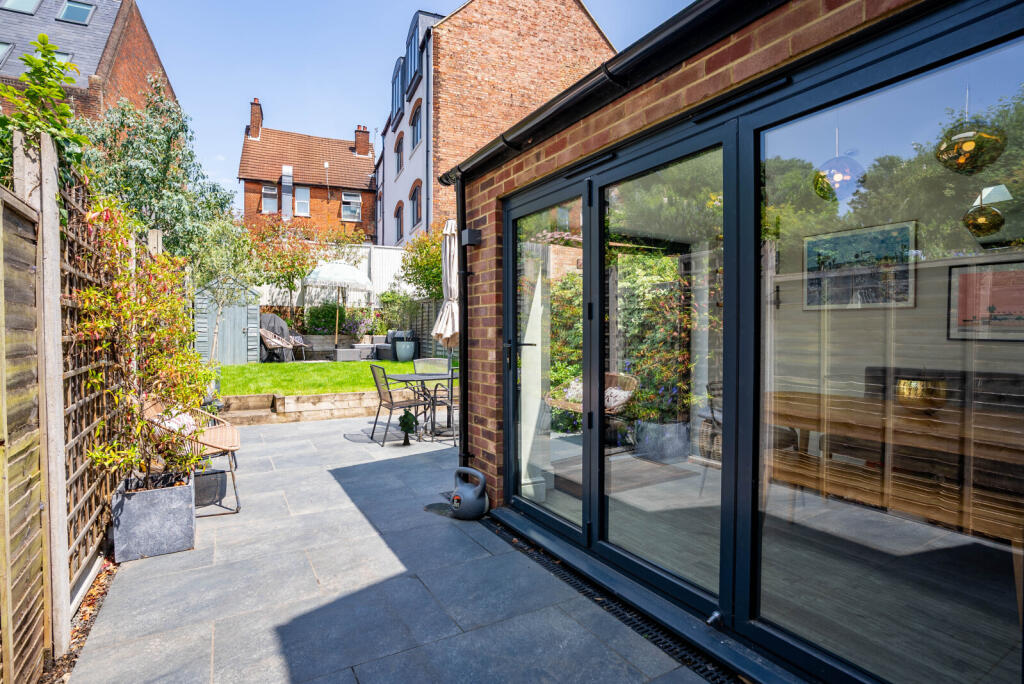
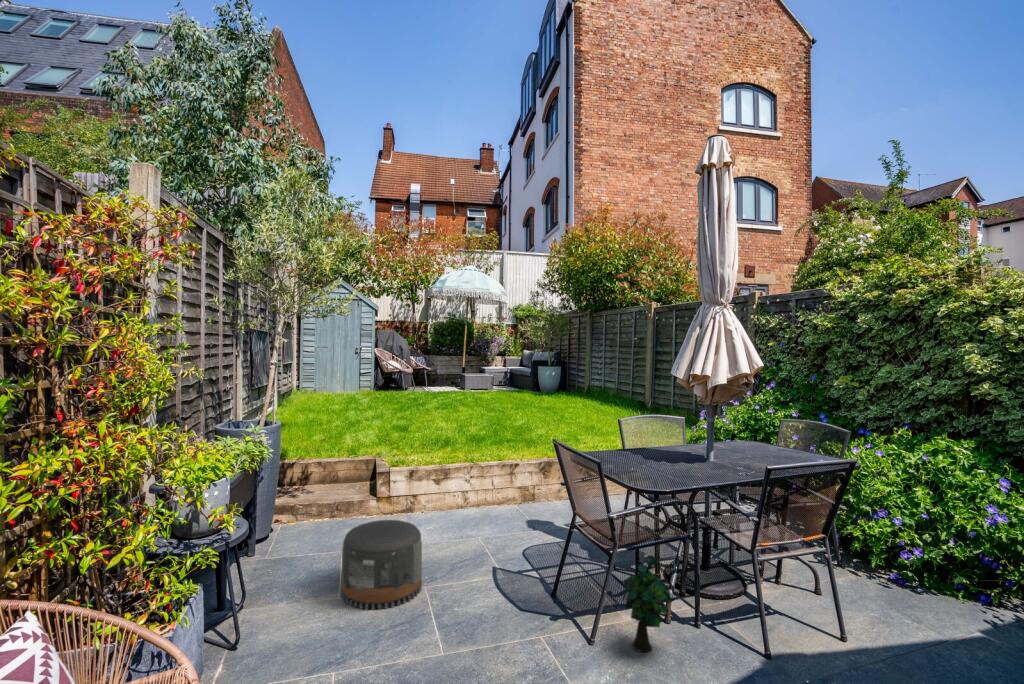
pouf: none [265,408,307,443] -> present [342,520,422,610]

